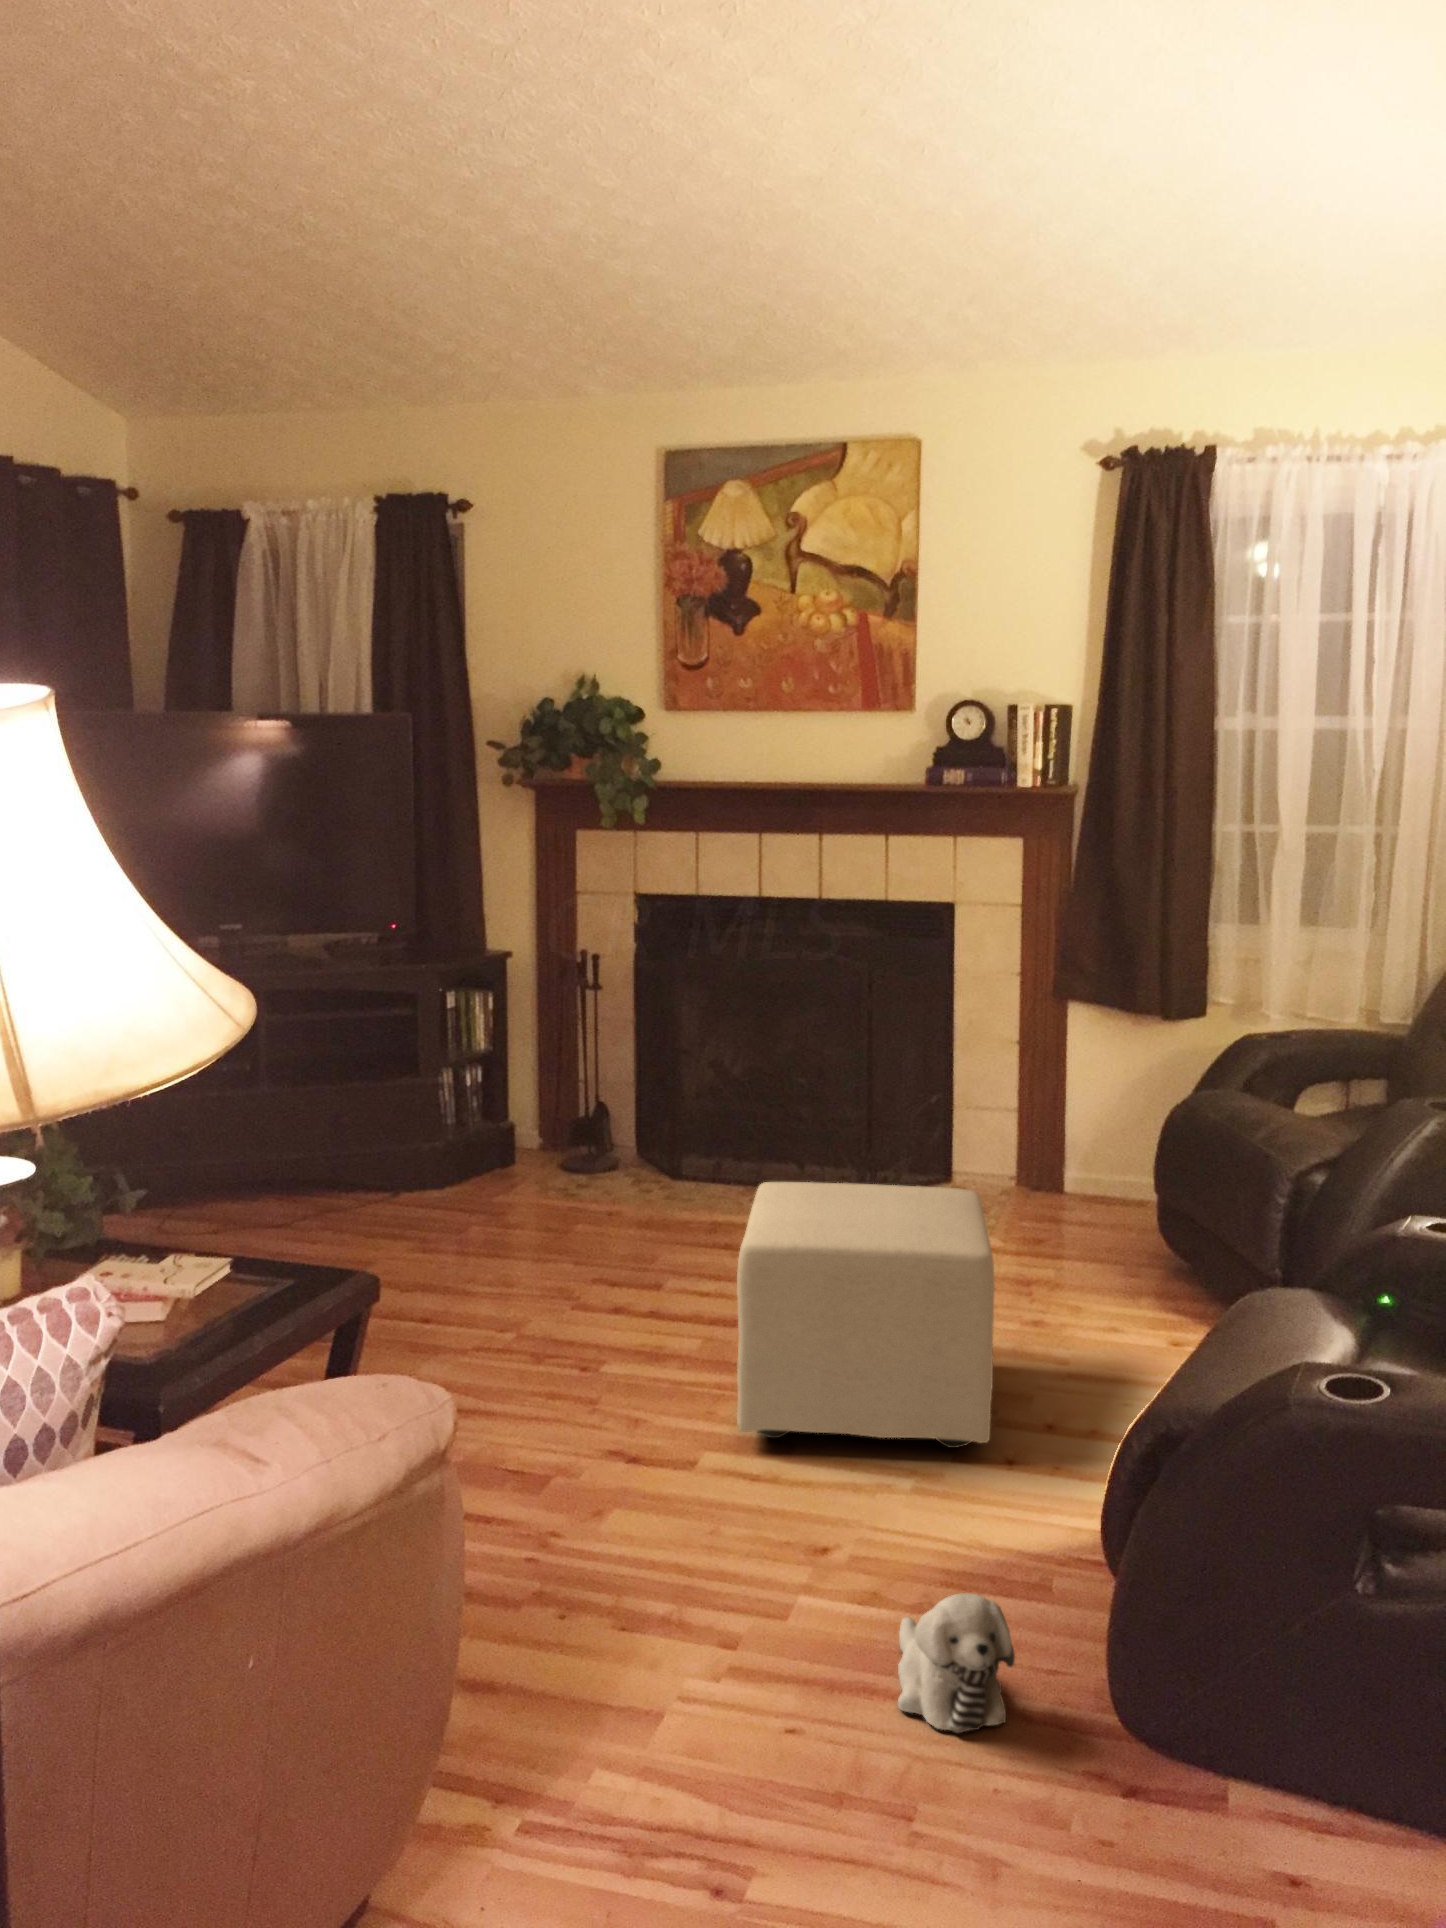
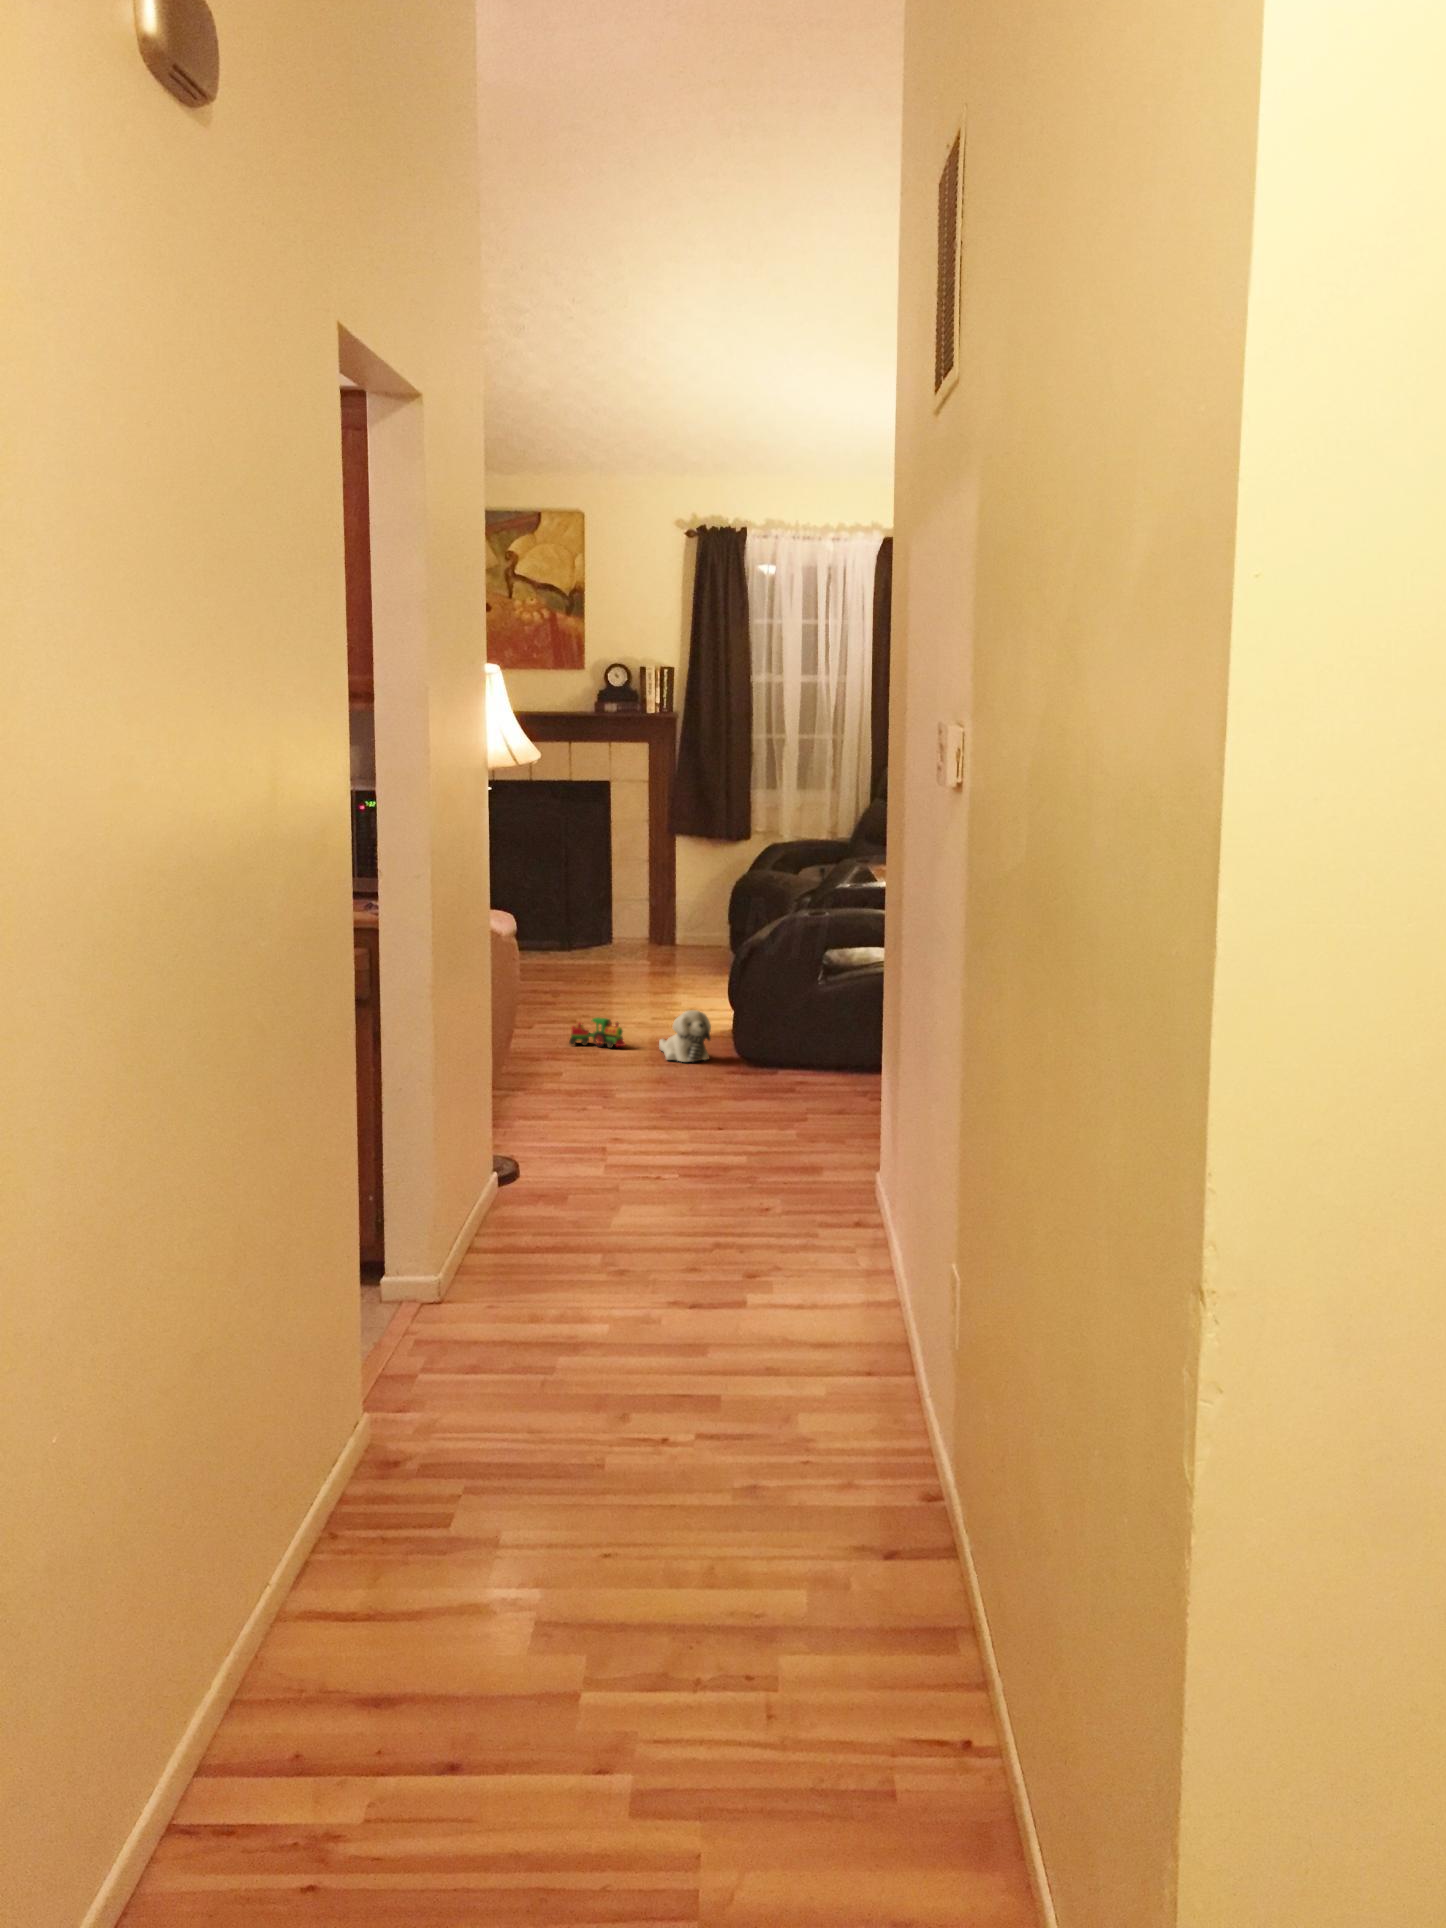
ottoman: present [737,1182,995,1448] -> none [545,901,676,1013]
toy train: none [708,1529,828,1617] -> present [569,1018,625,1048]

